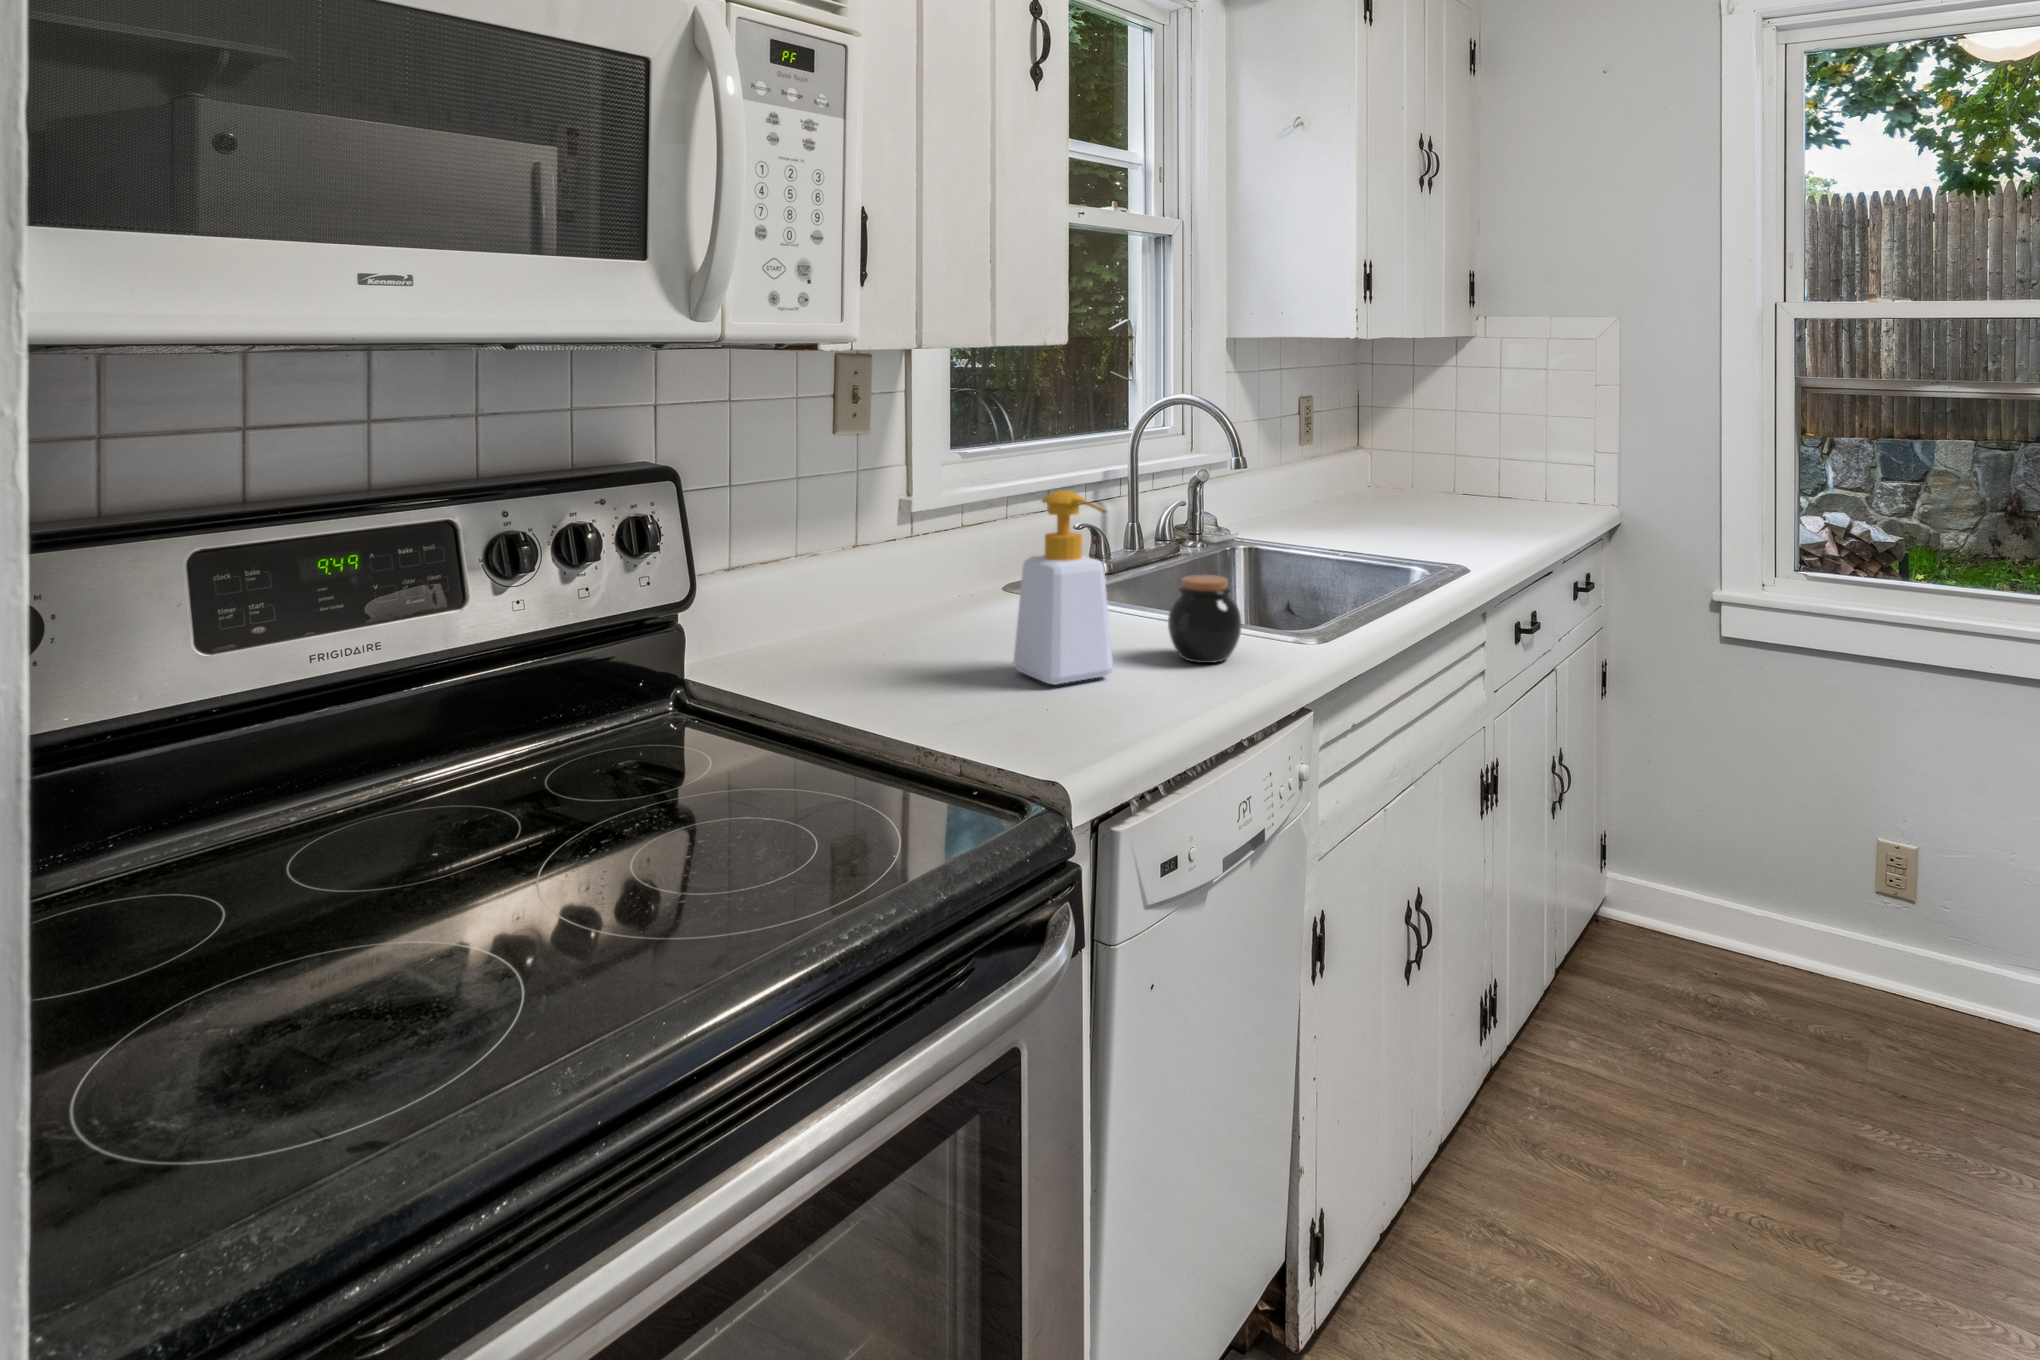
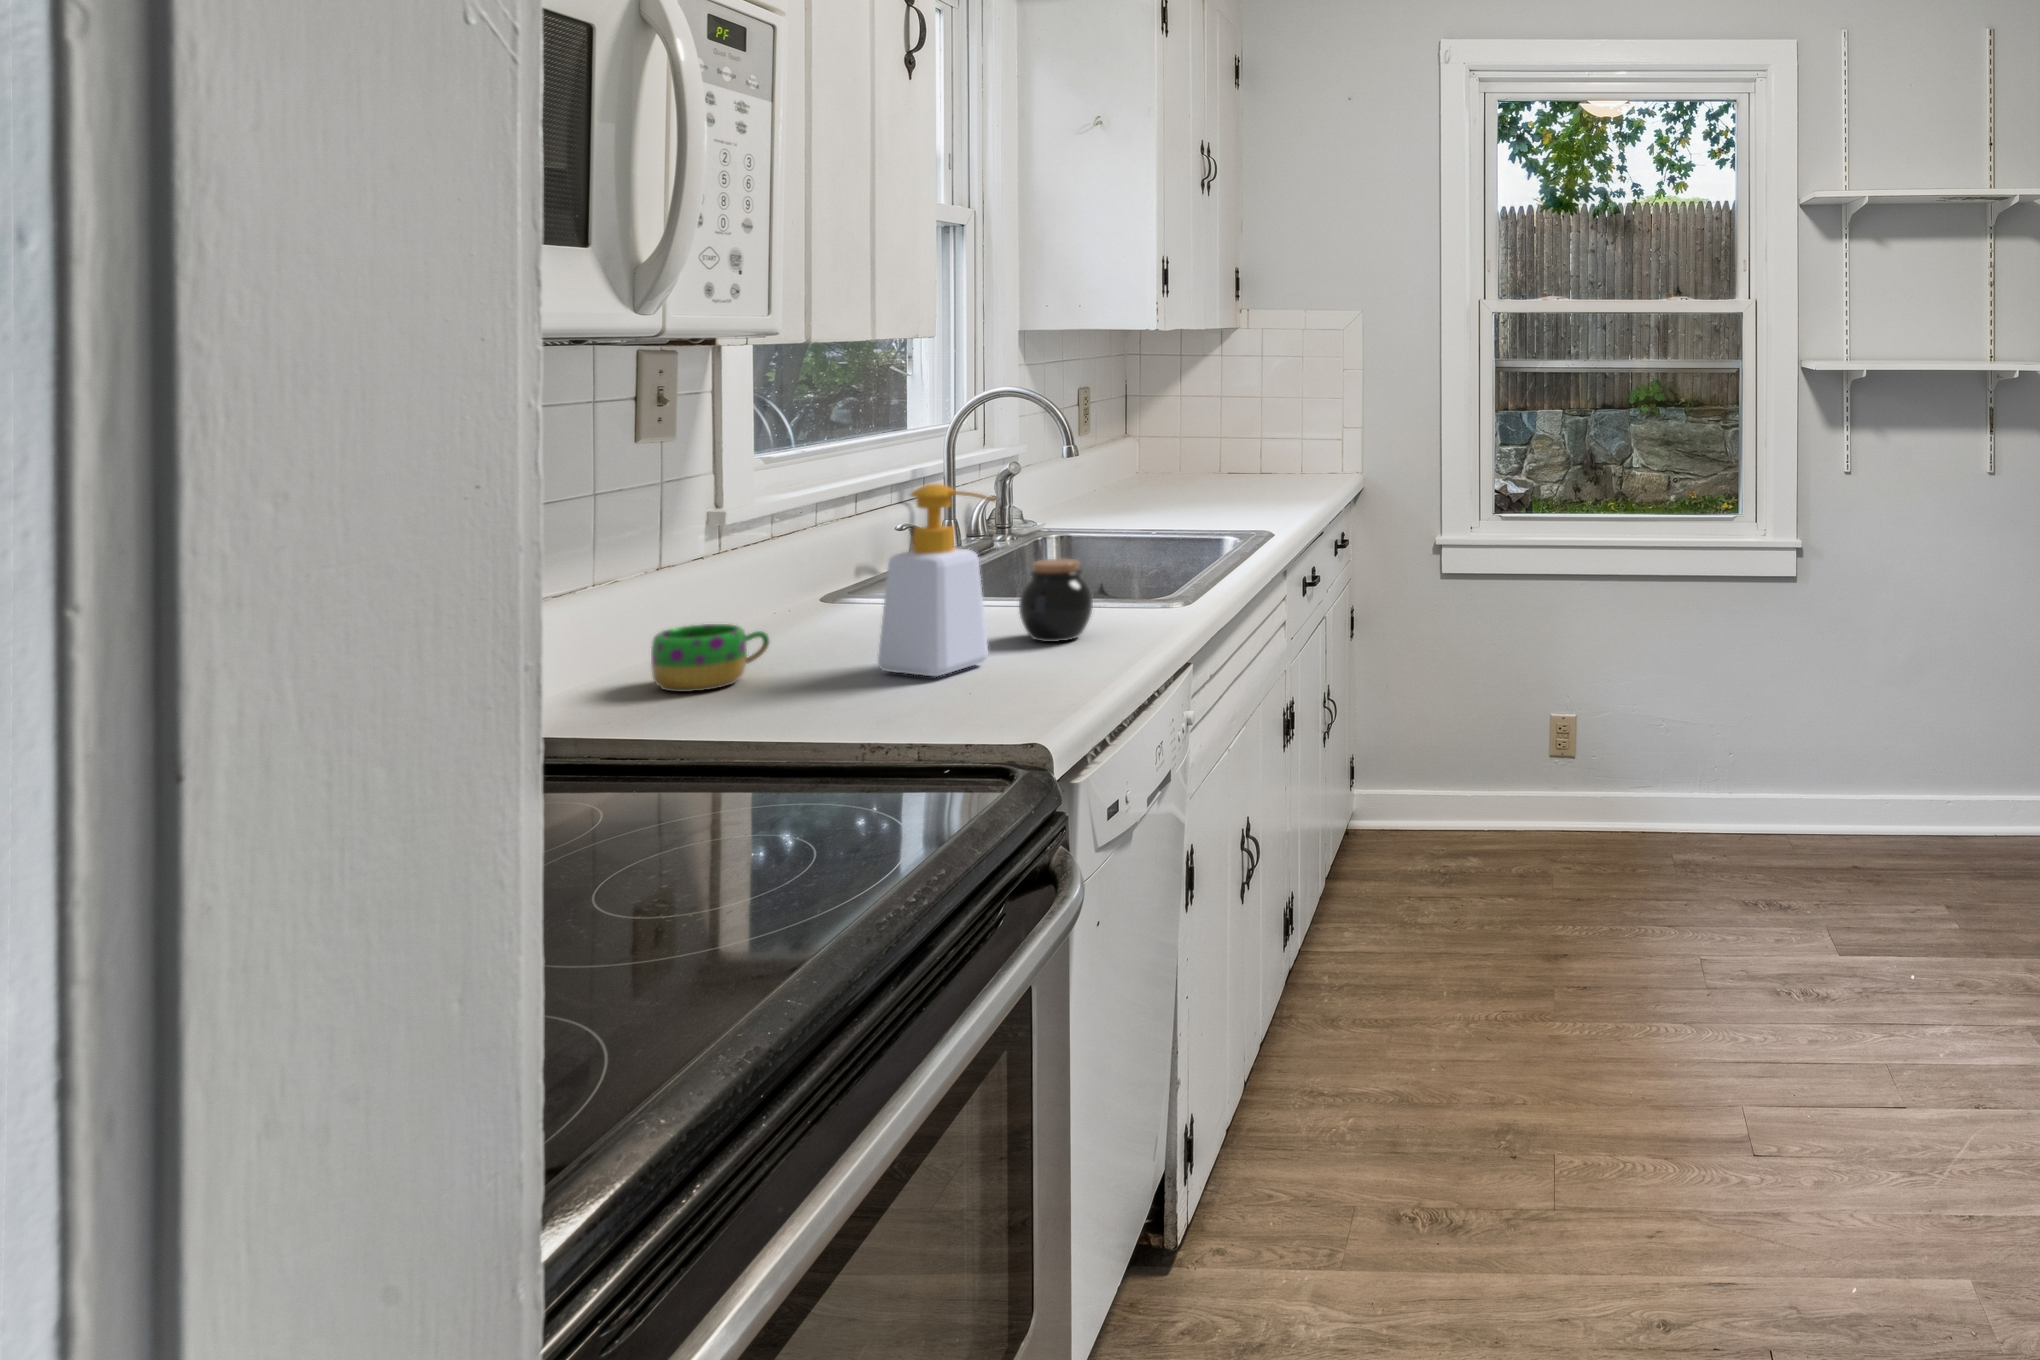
mug: none [838,605,934,666] -> present [651,624,770,692]

